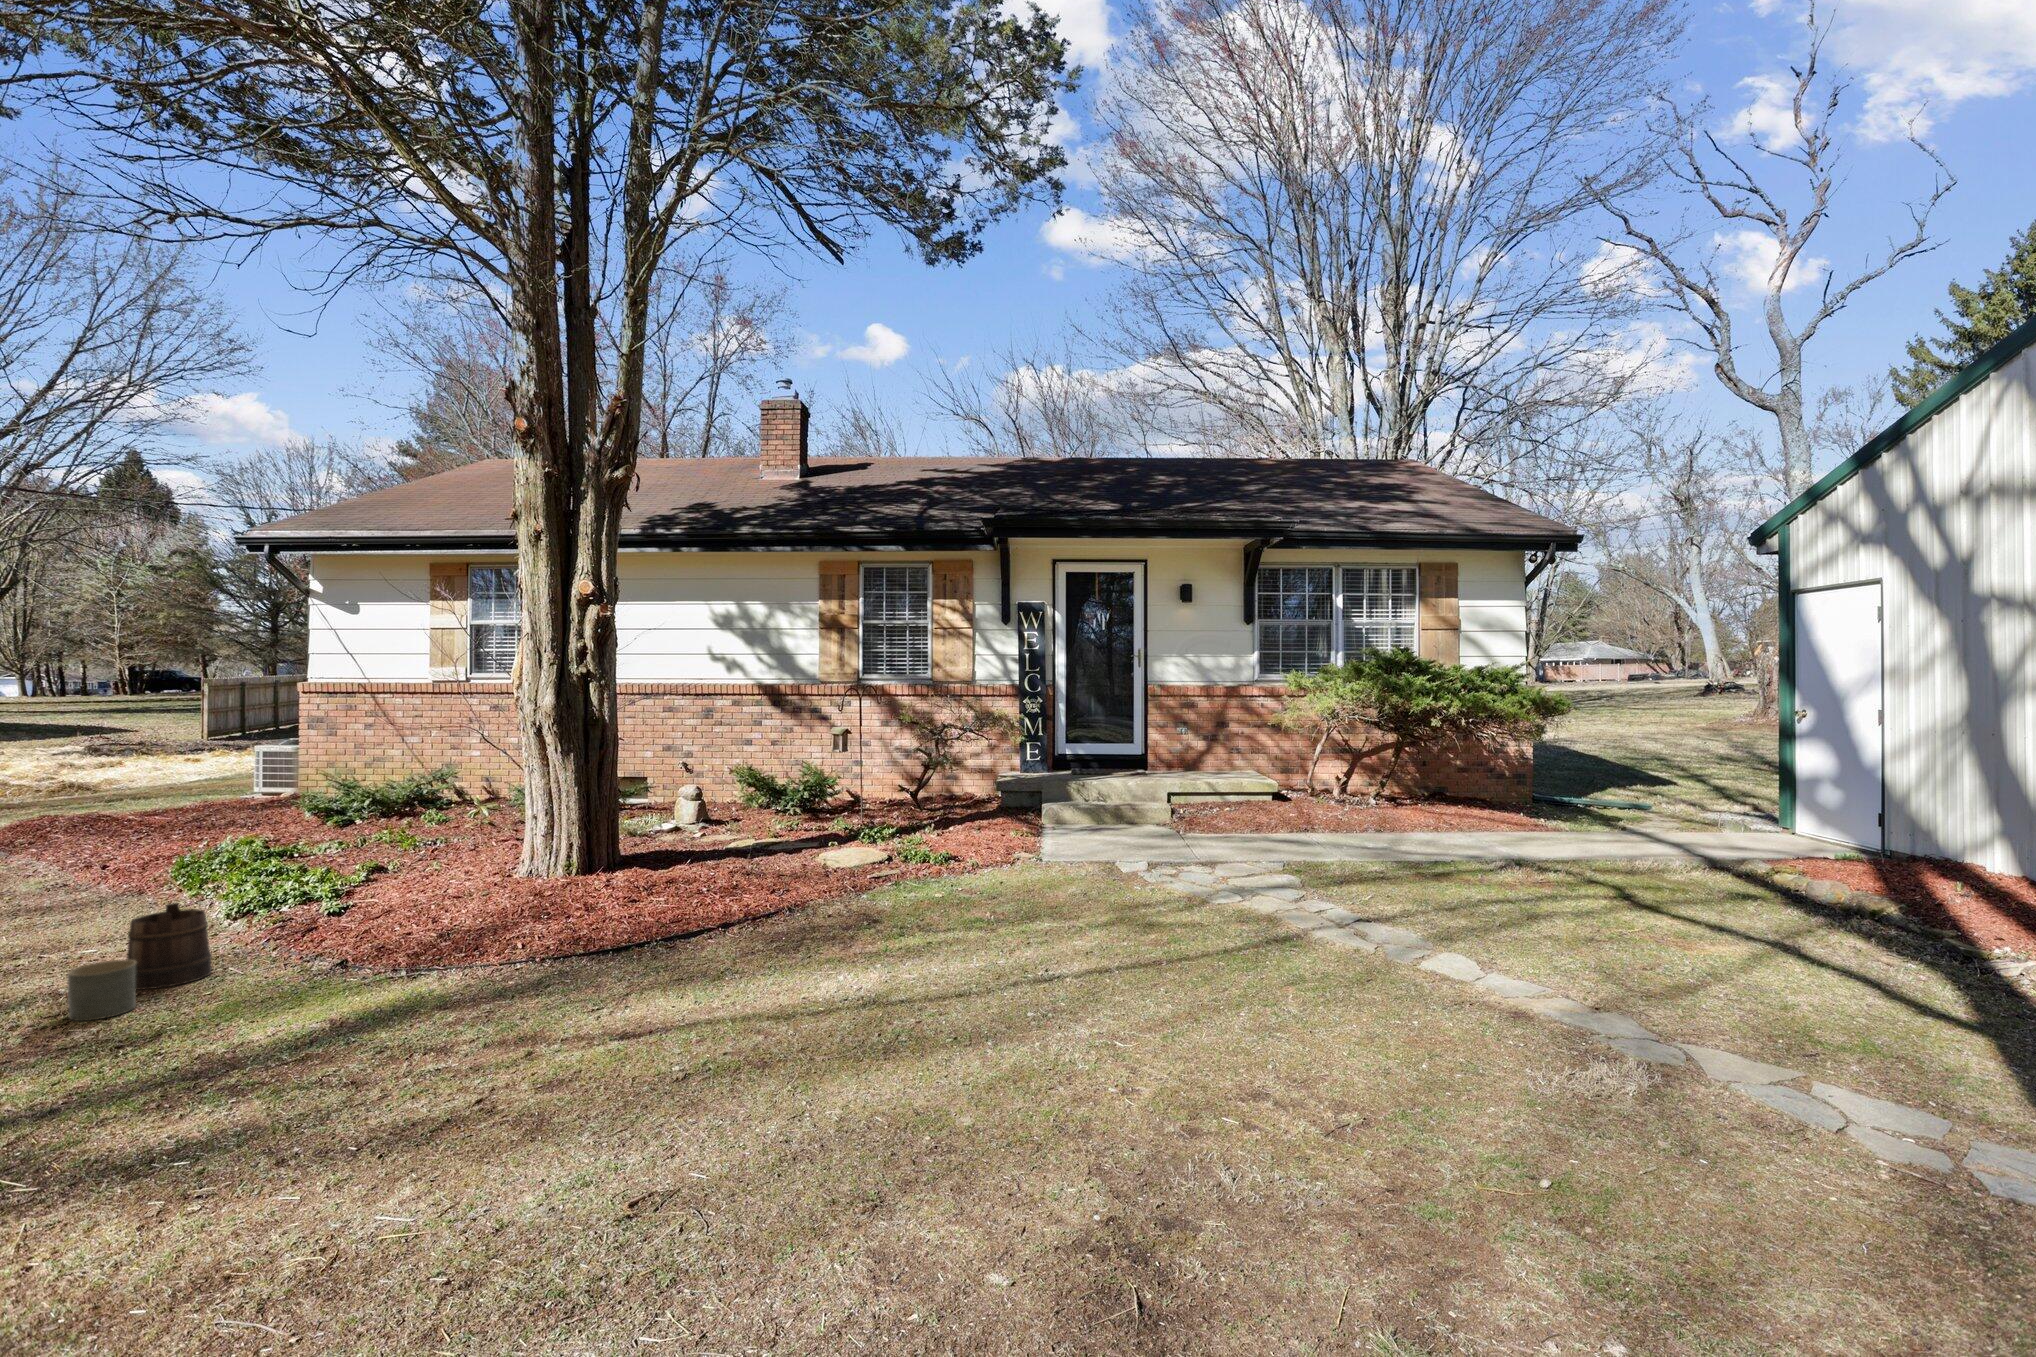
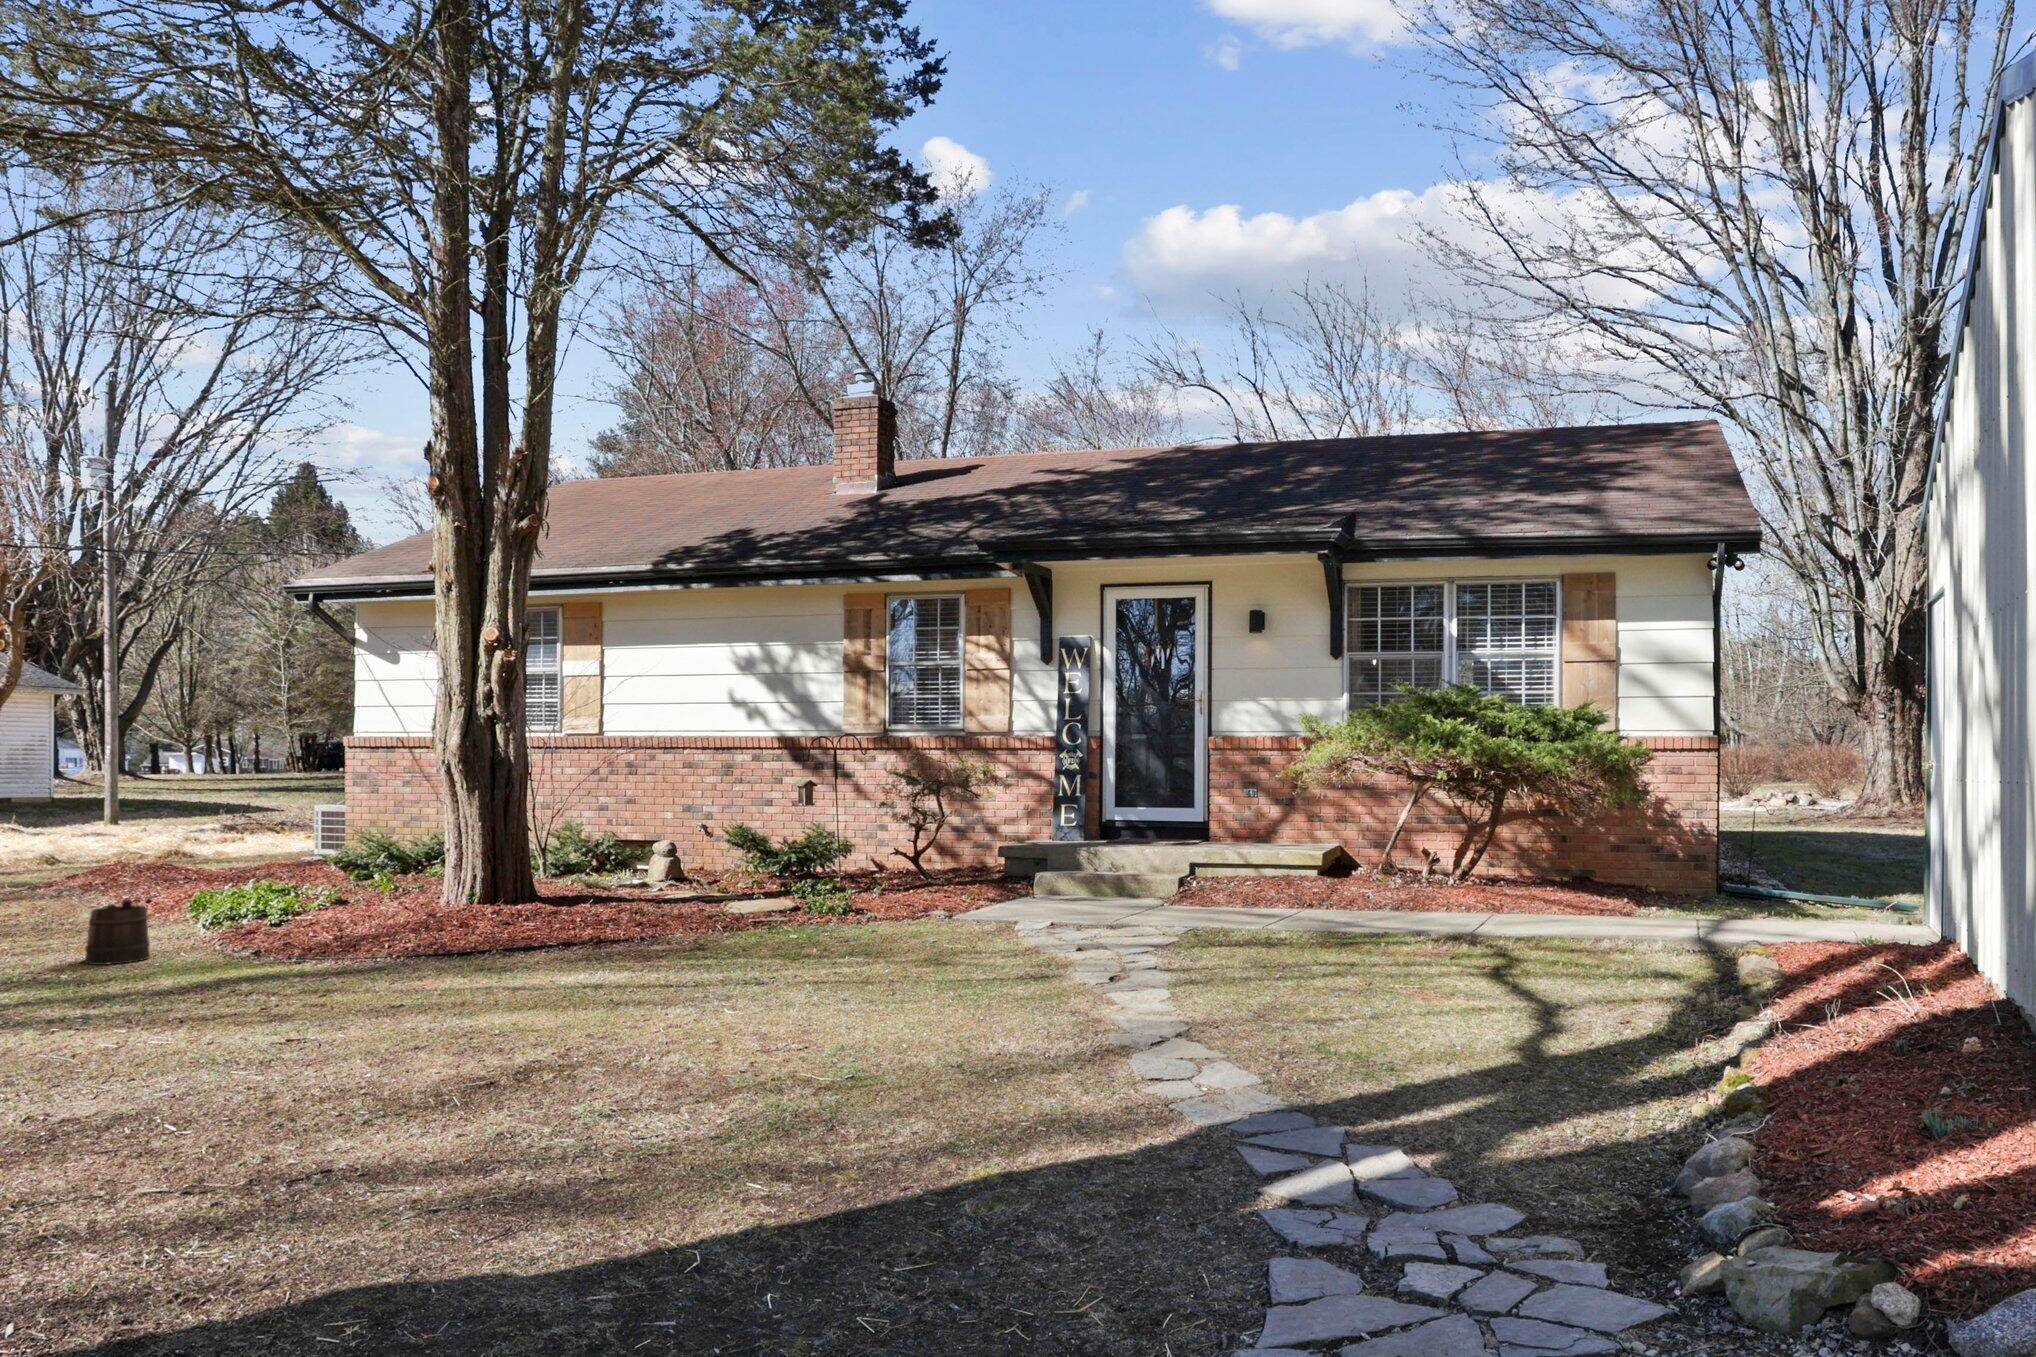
planter: present [67,960,137,1021] -> none [30,935,78,977]

